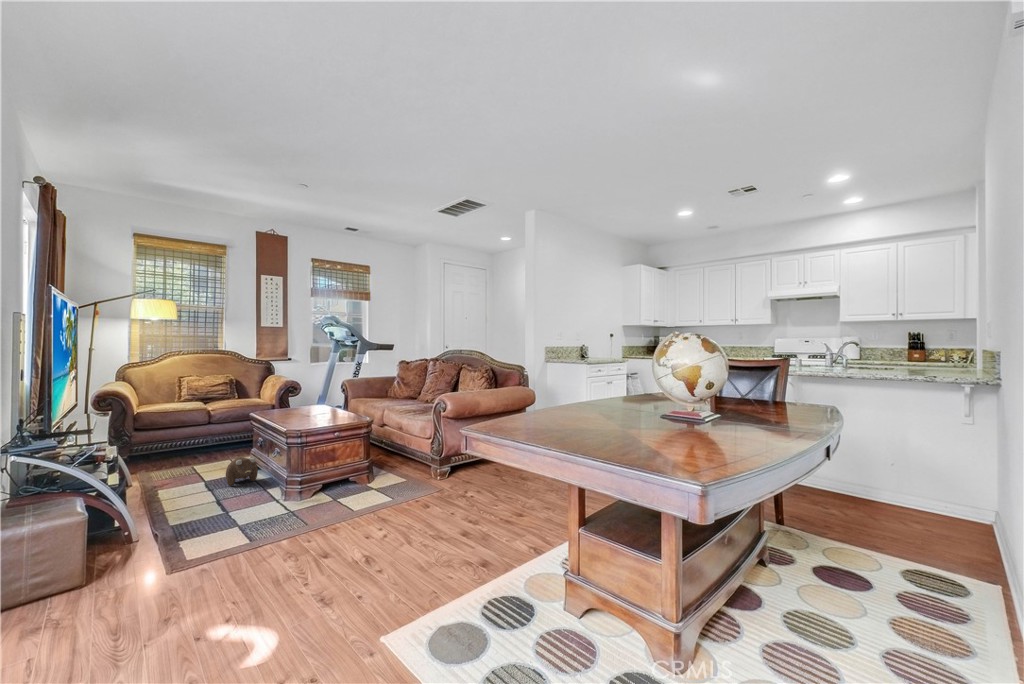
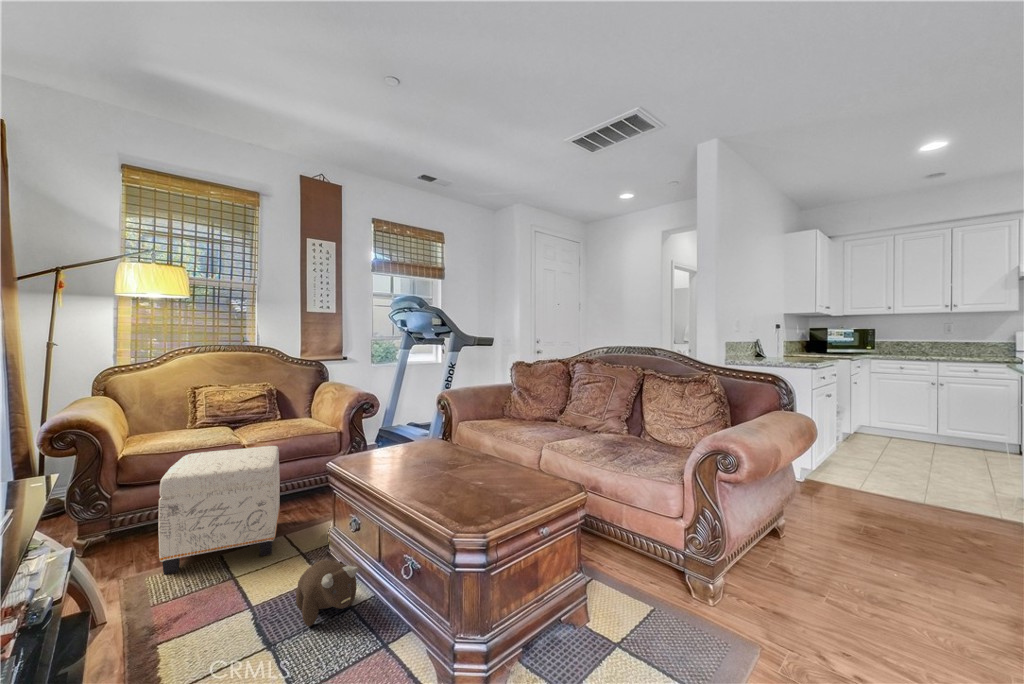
ottoman: none [157,410,230,474] -> present [158,446,280,575]

